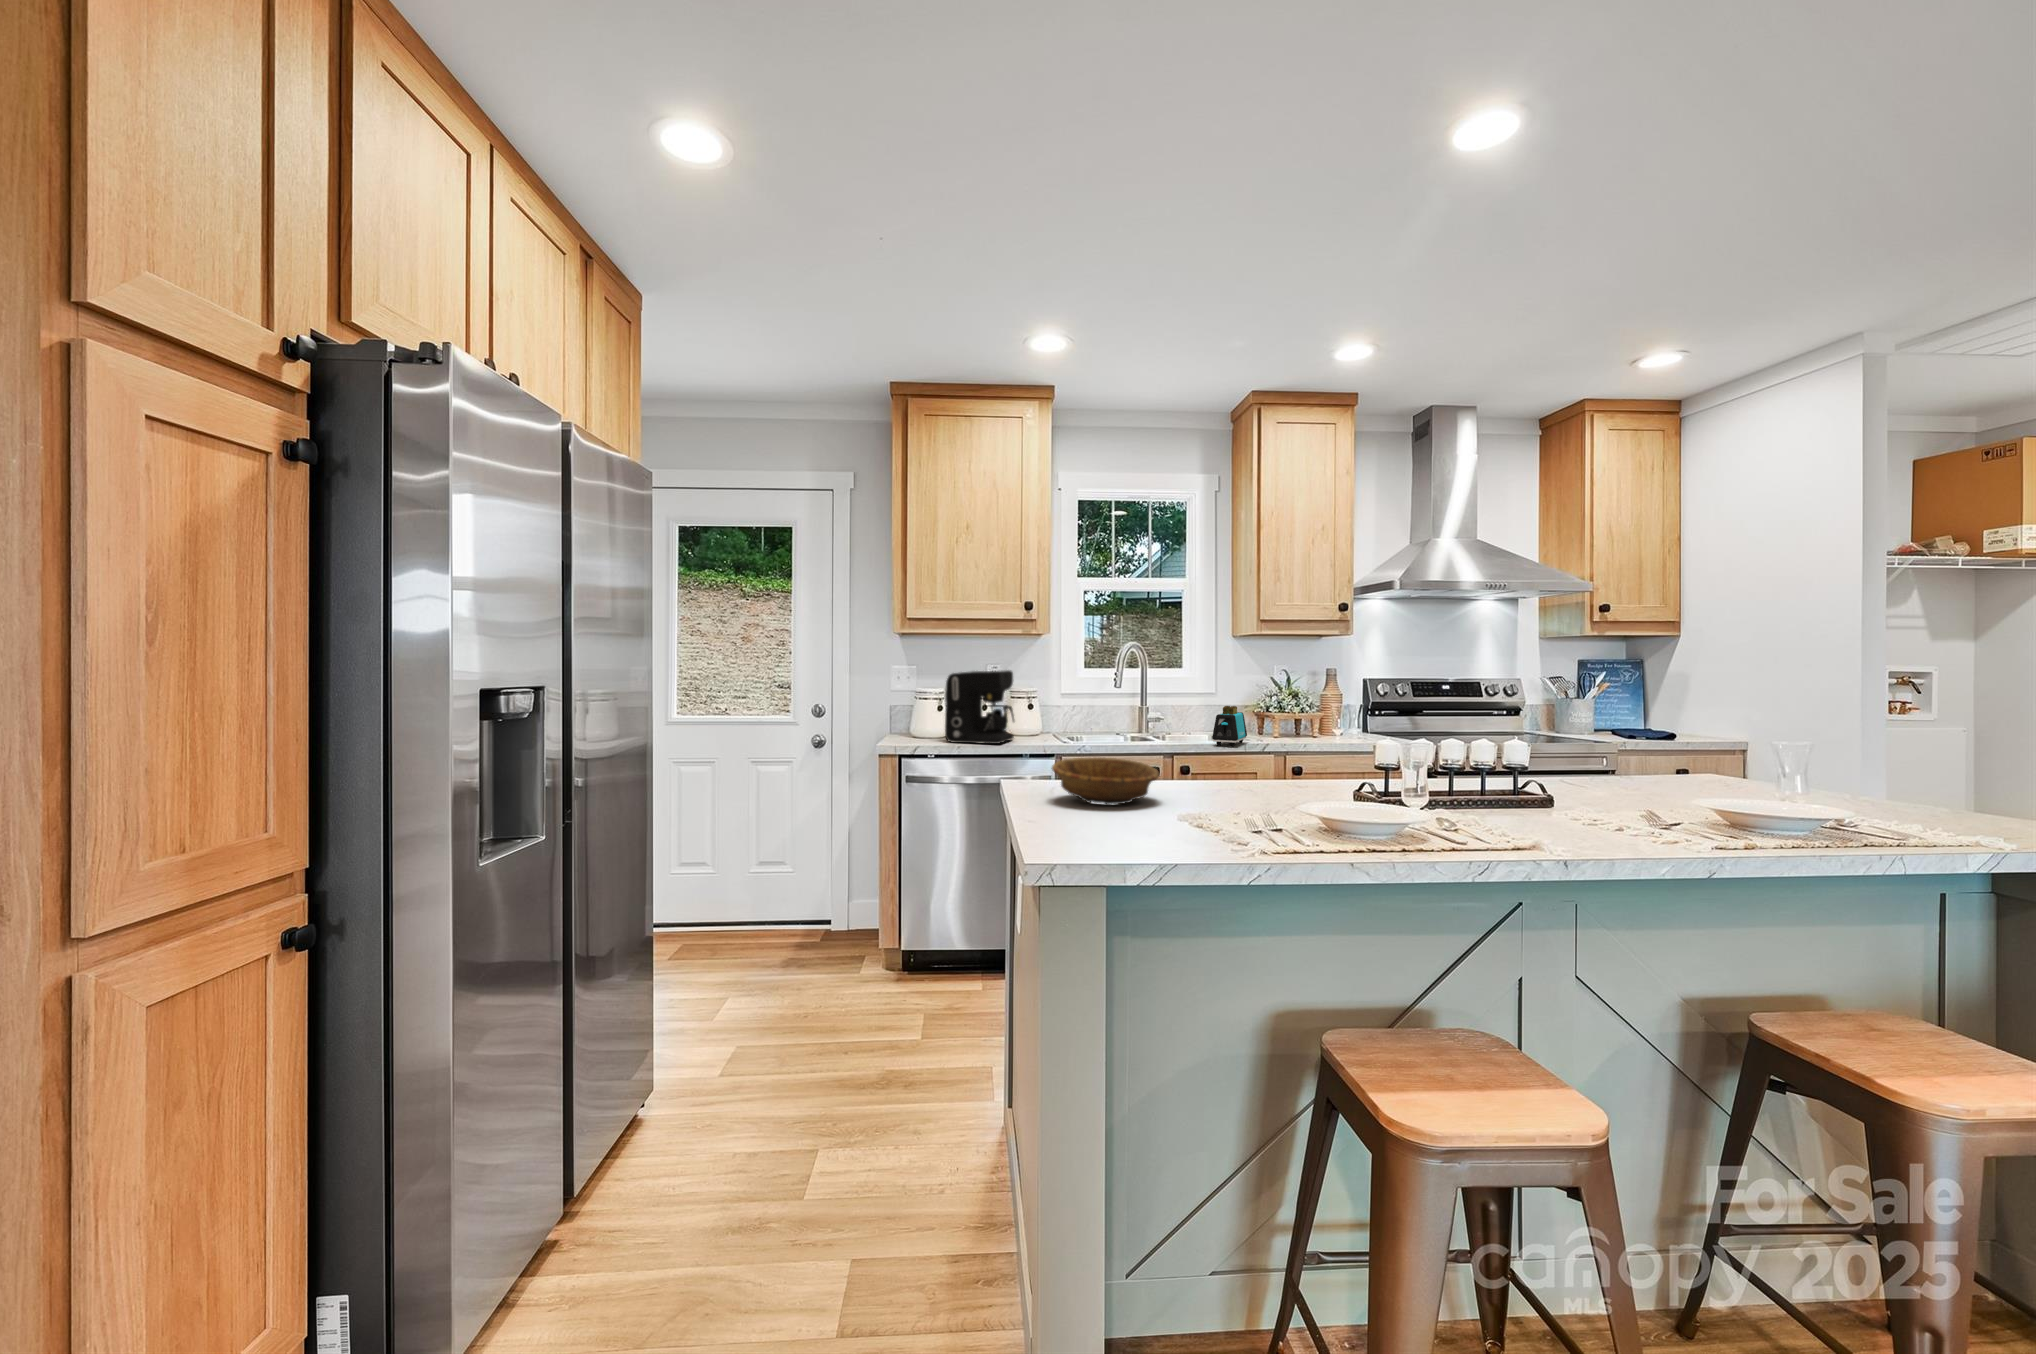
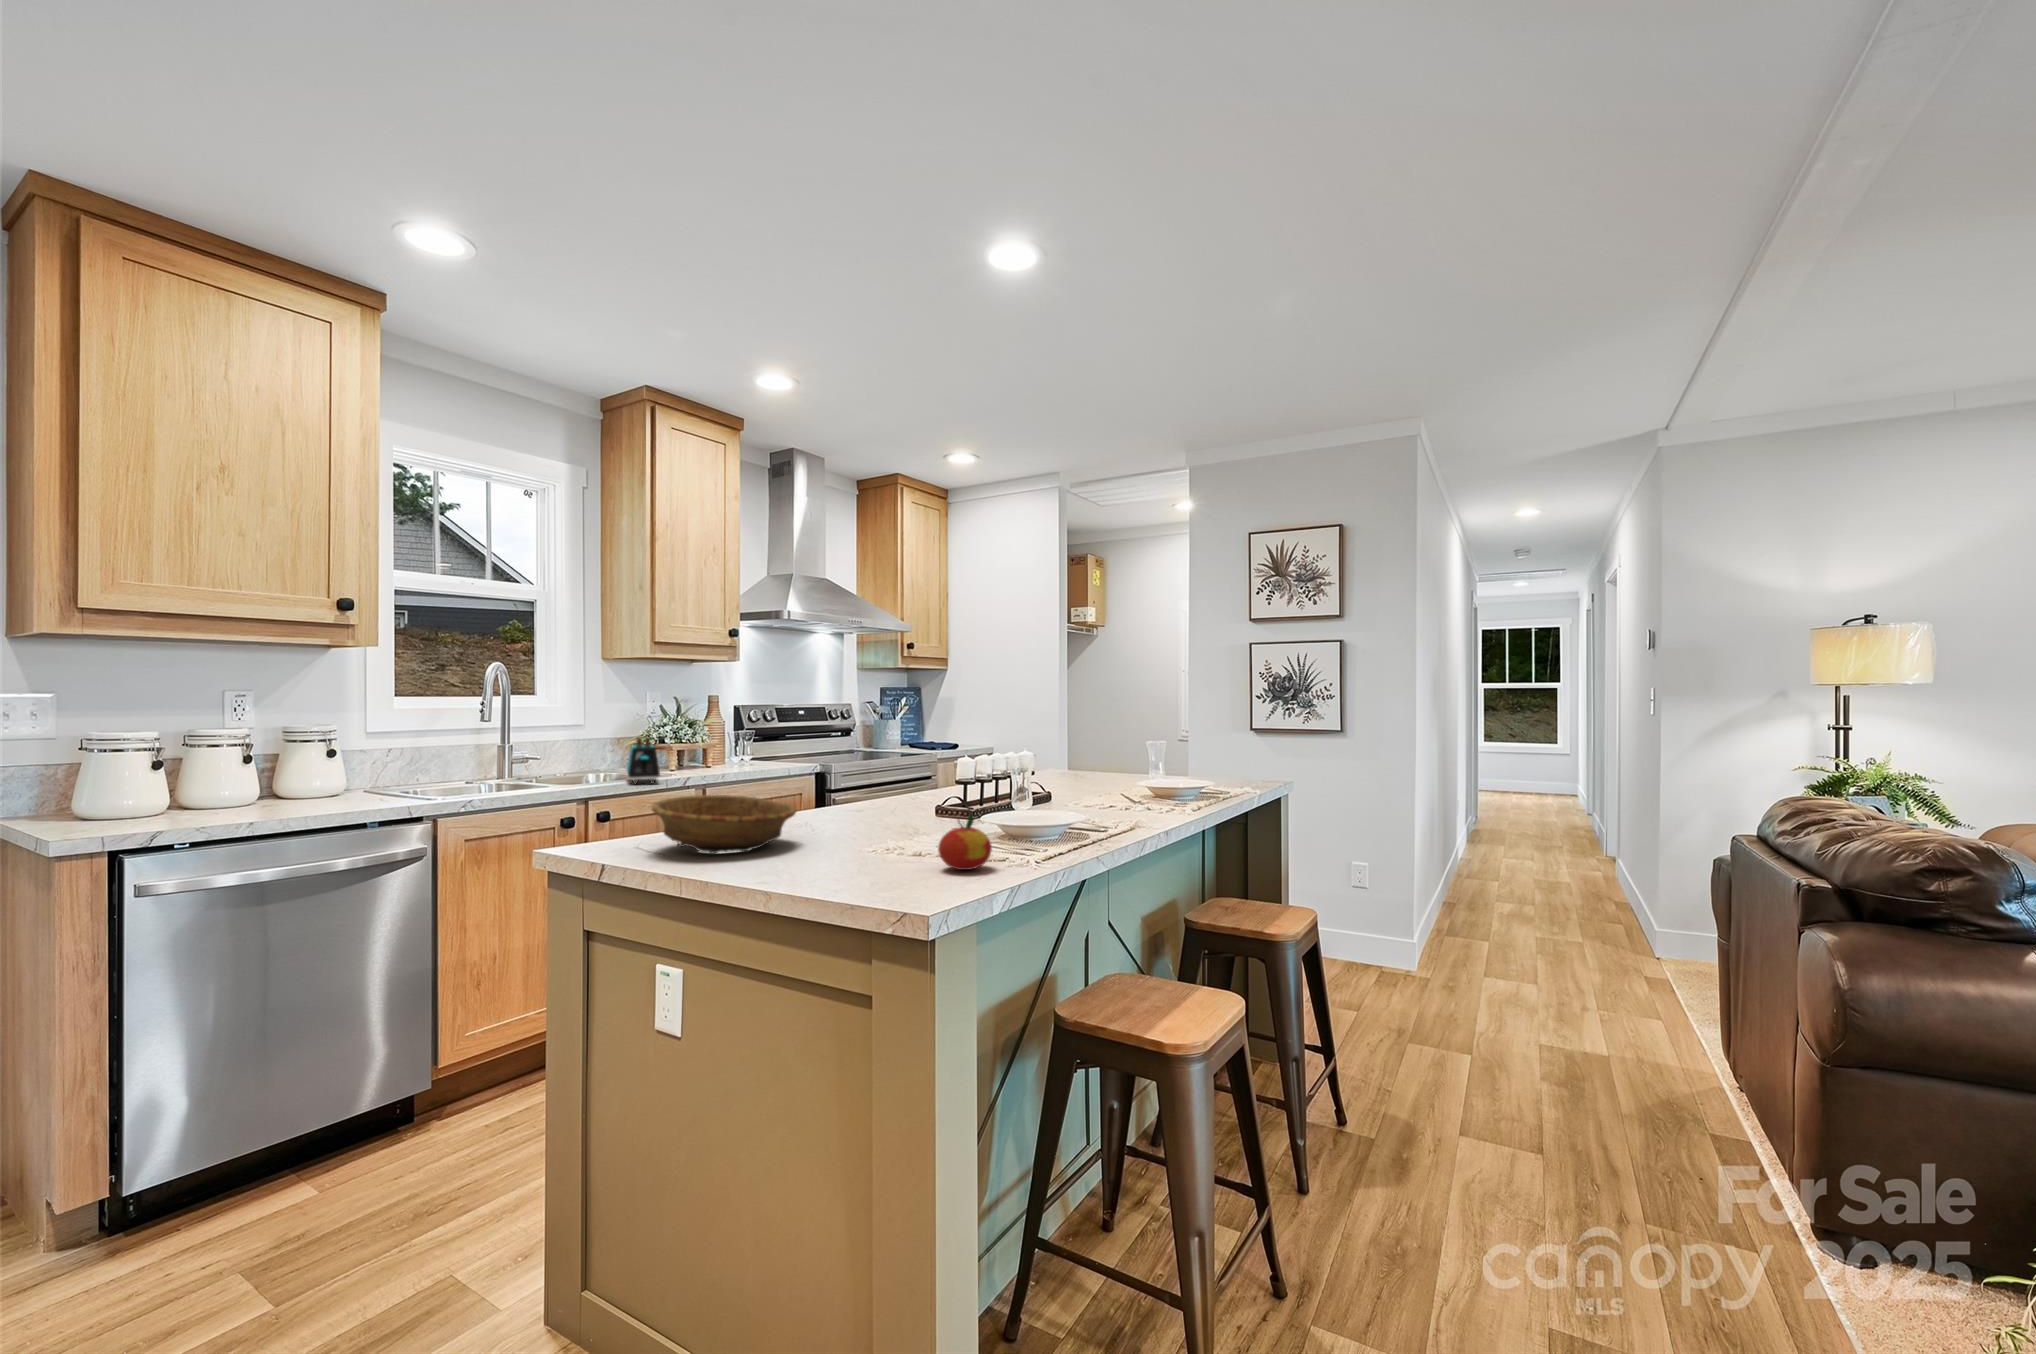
coffee maker: present [945,670,1014,744] -> none [202,698,343,816]
apple: none [1170,796,1217,845] -> present [938,814,992,870]

